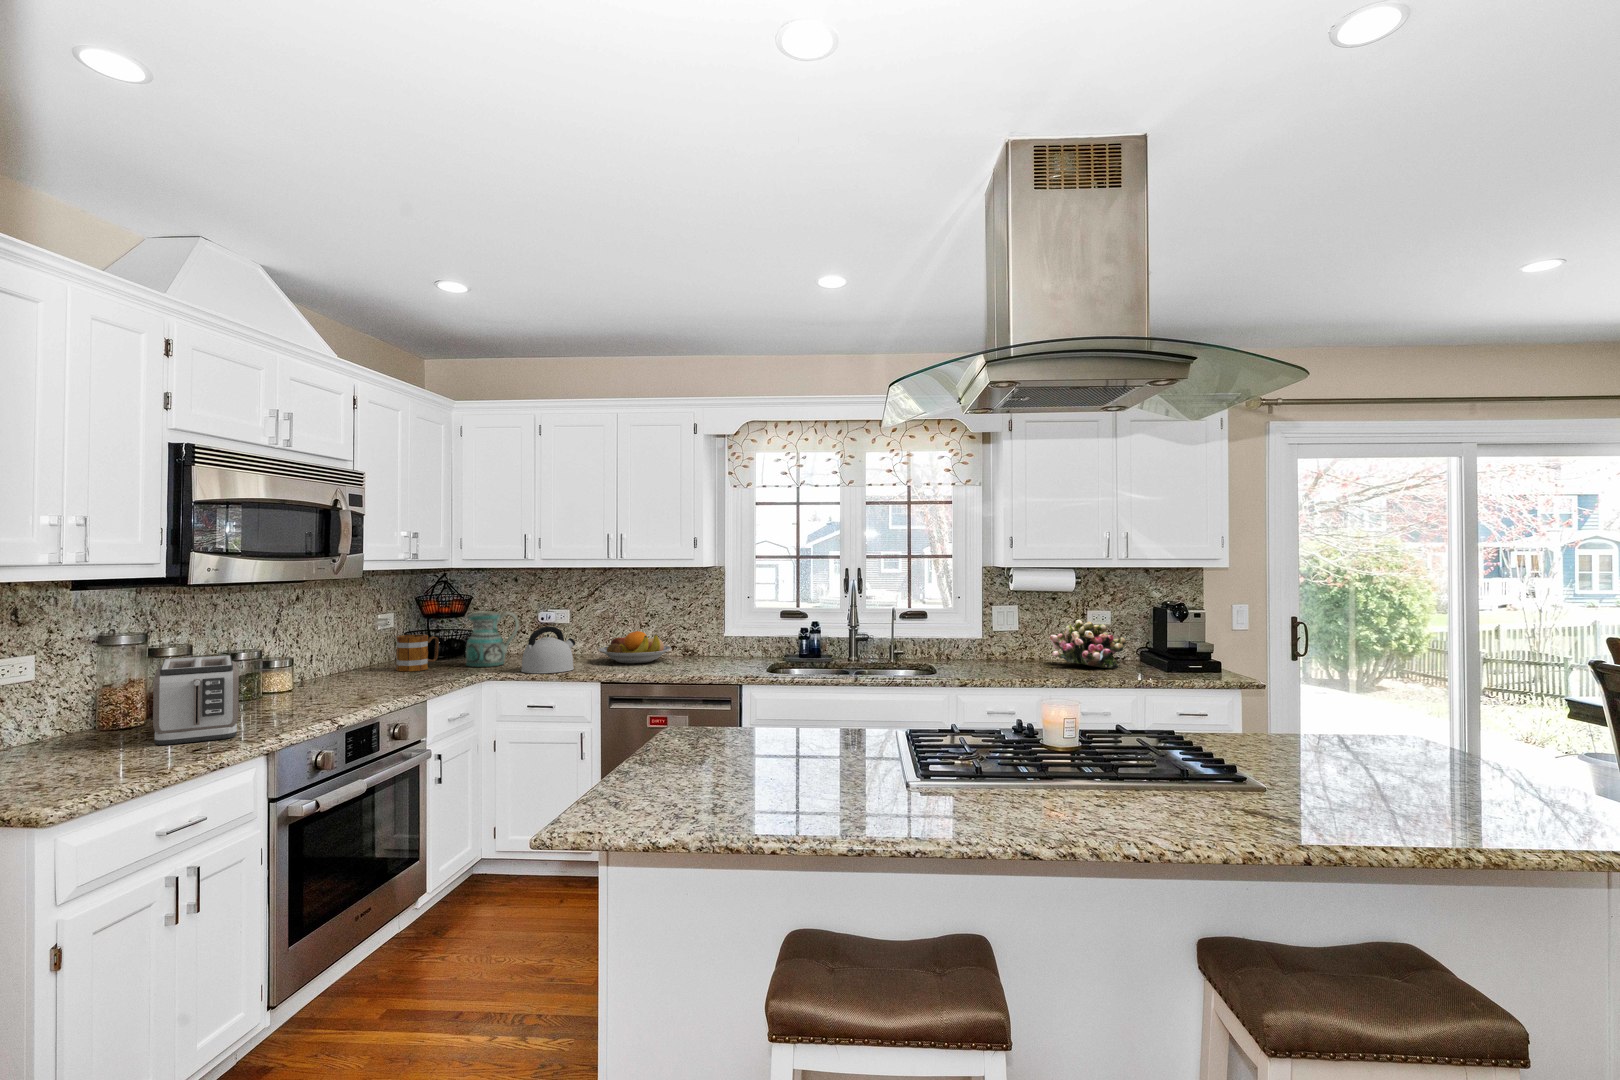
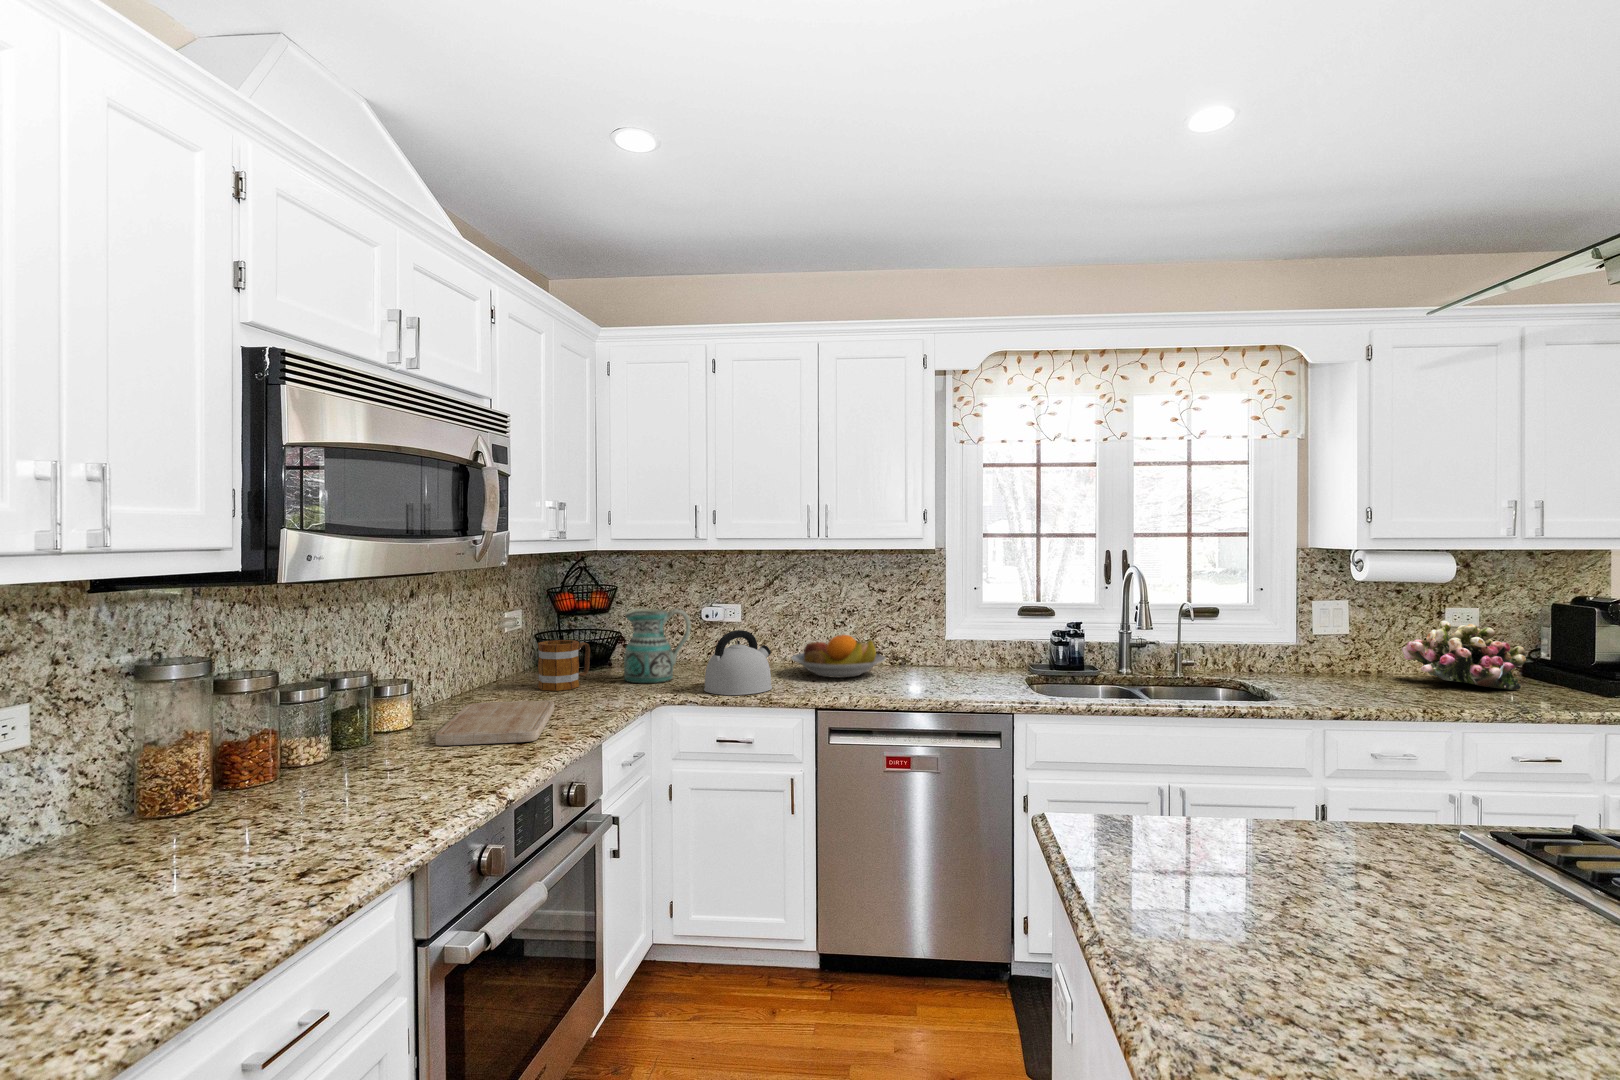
toaster: present [153,655,239,745] -> none [222,692,362,860]
cutting board: none [303,675,399,699] -> present [436,701,554,746]

